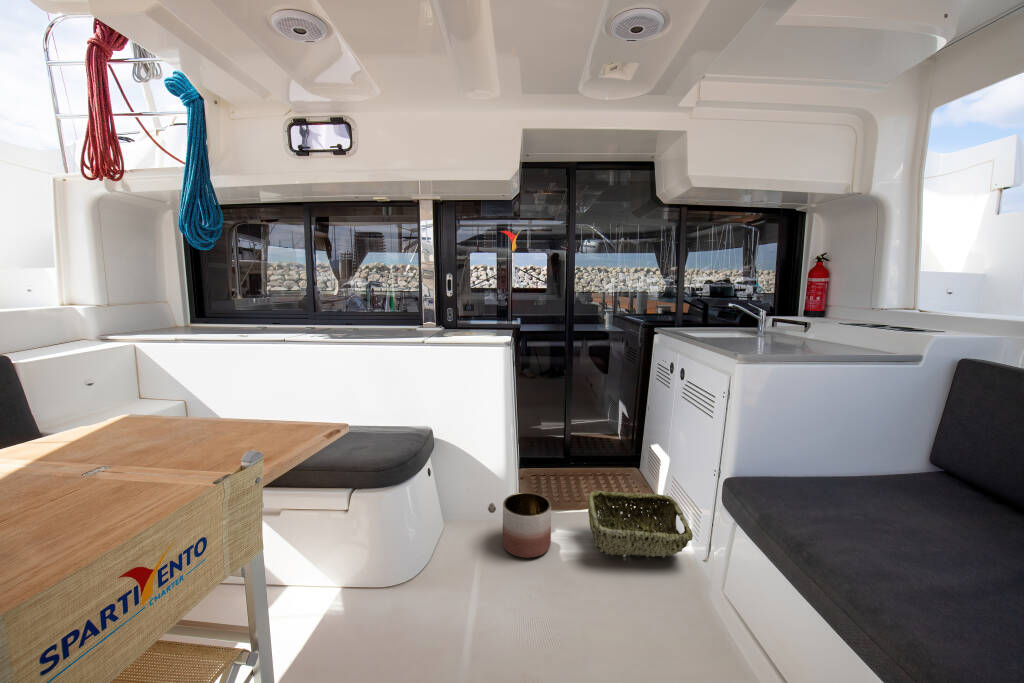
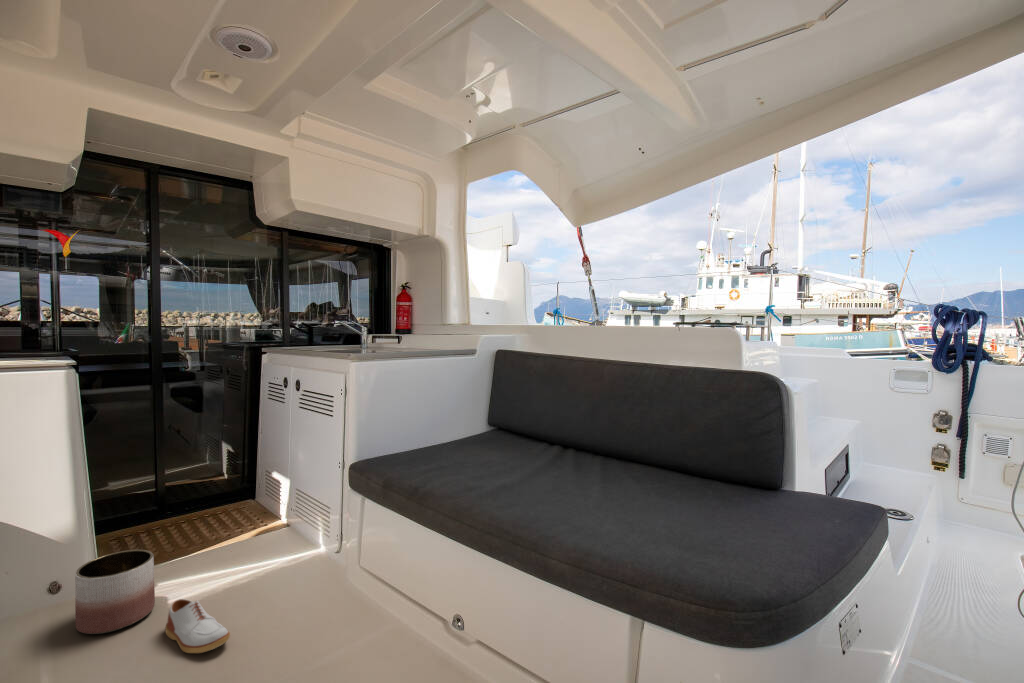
woven basket: present [587,491,693,558] -> none [200,508,321,586]
shoe: none [552,555,596,623] -> present [165,599,230,653]

